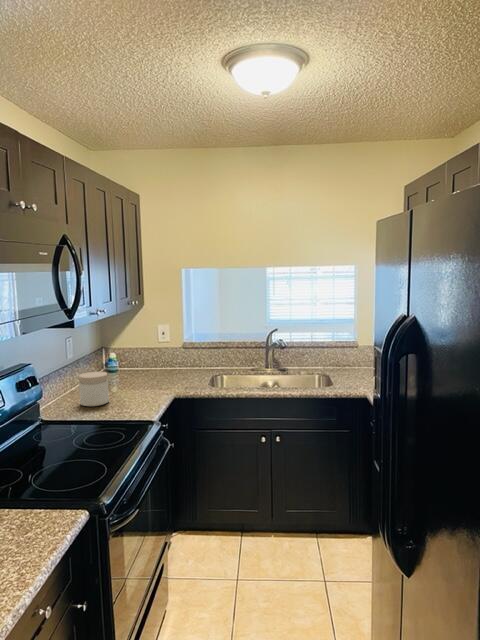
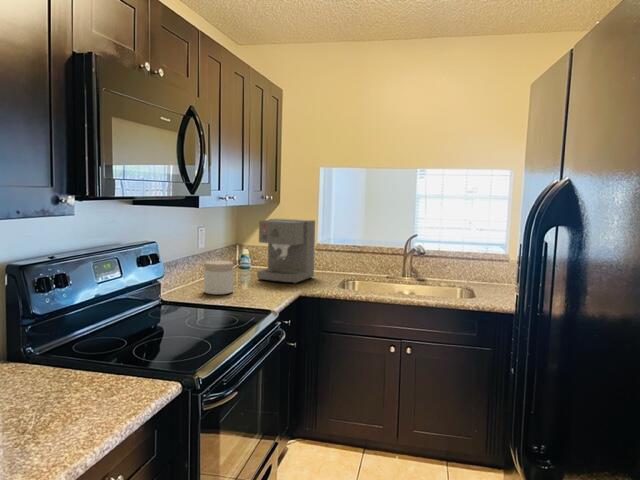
coffee maker: none [127,322,183,385] -> present [257,219,315,283]

